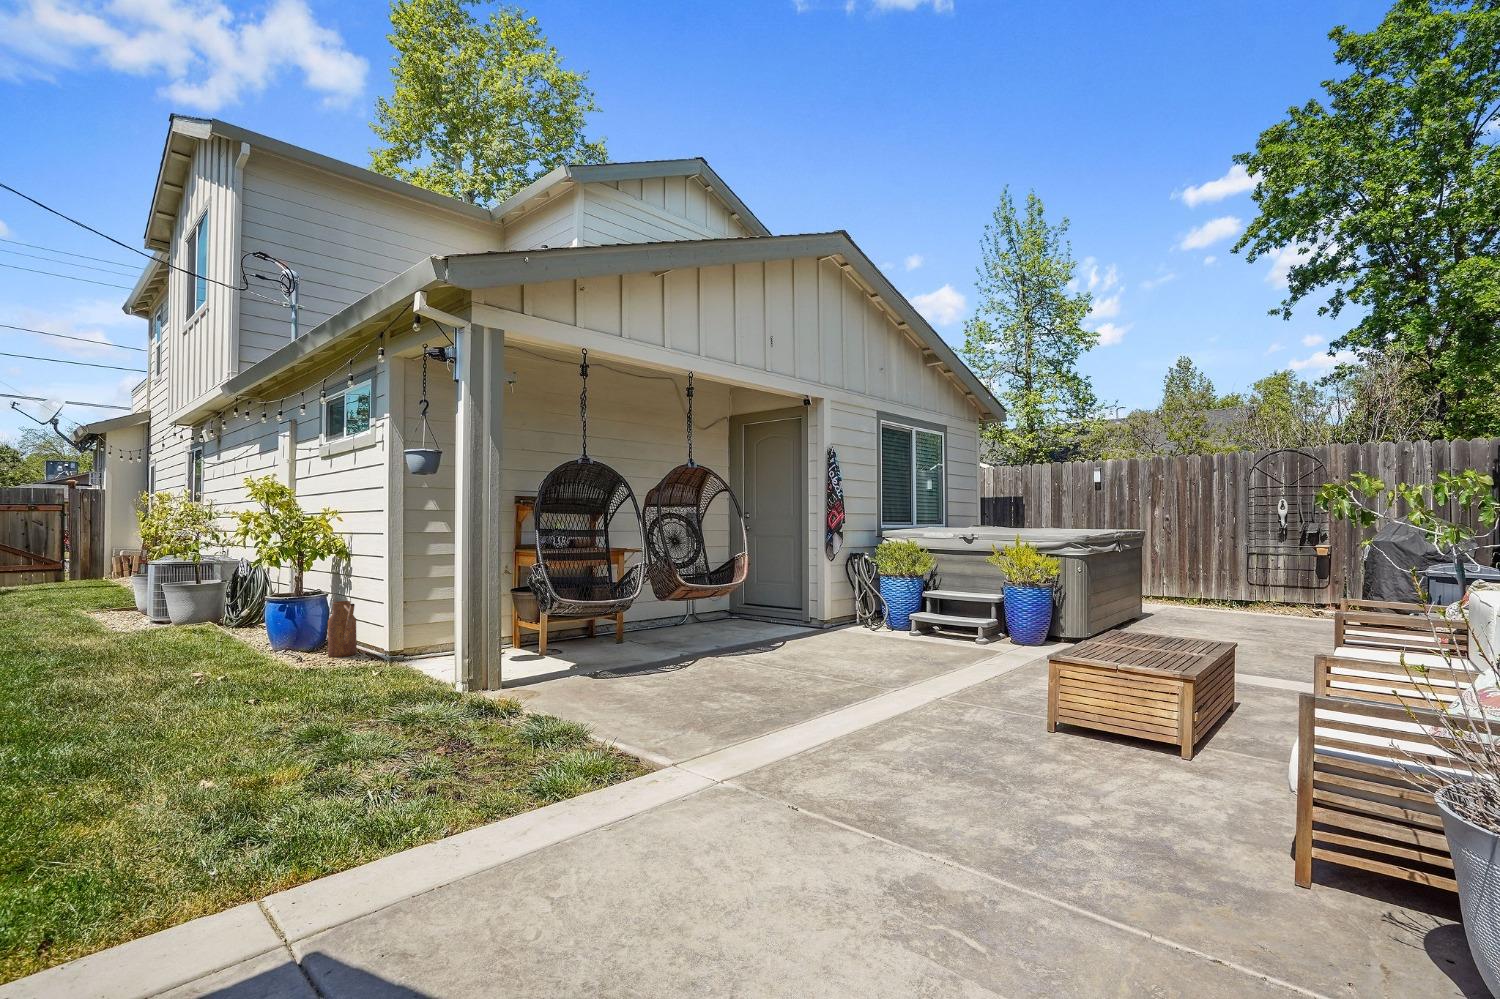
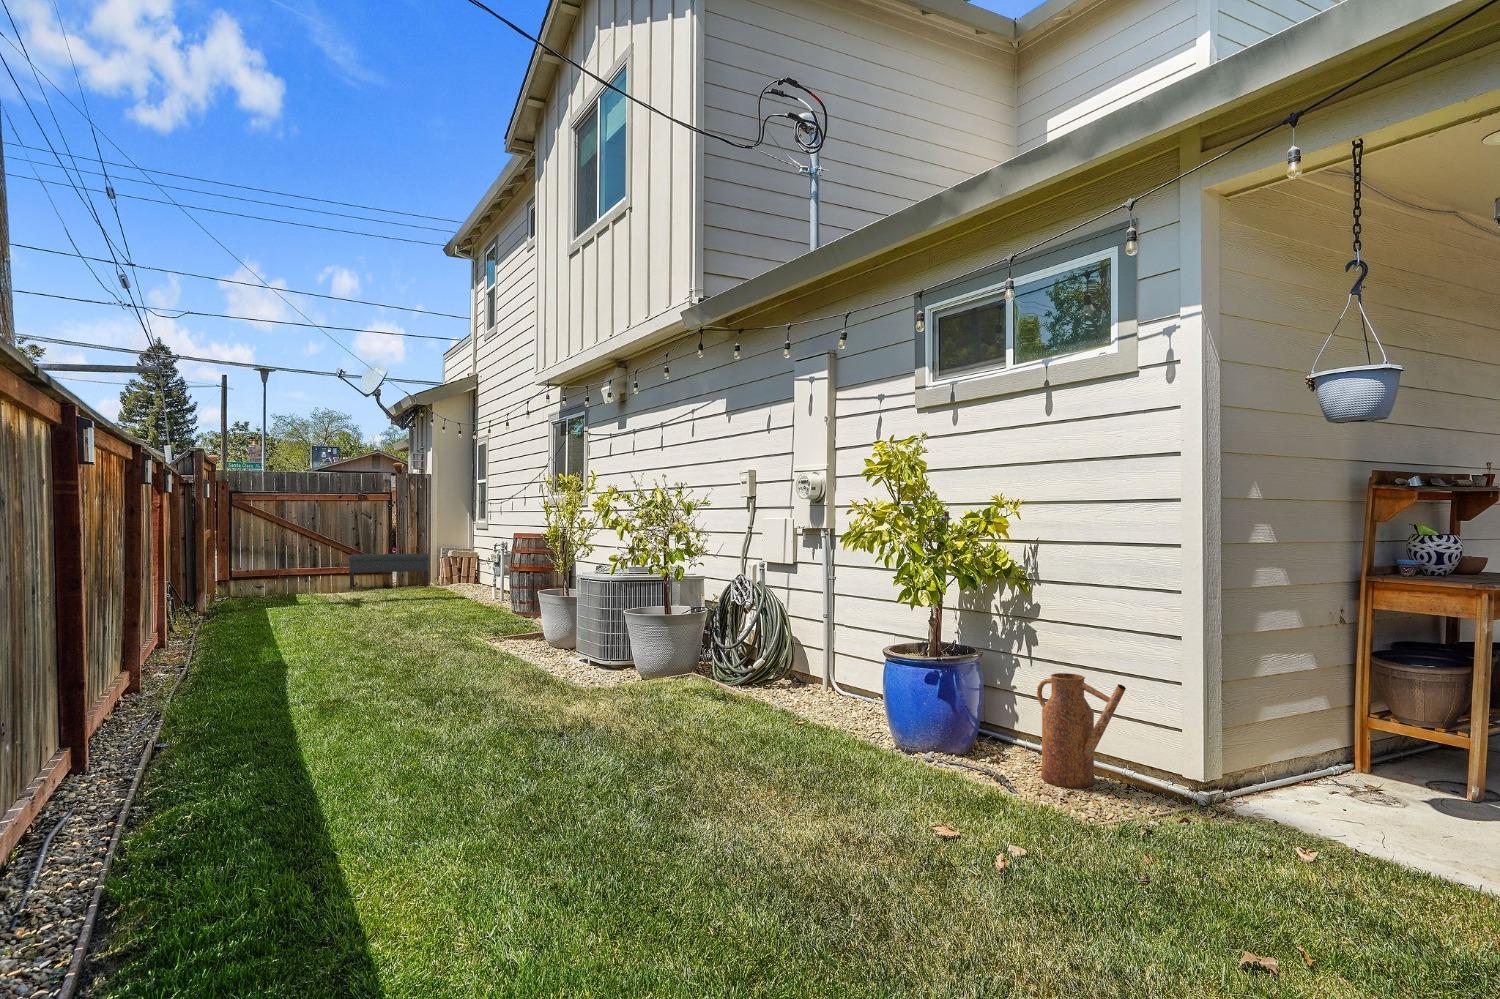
bench: none [15,554,102,586] -> present [348,553,430,589]

